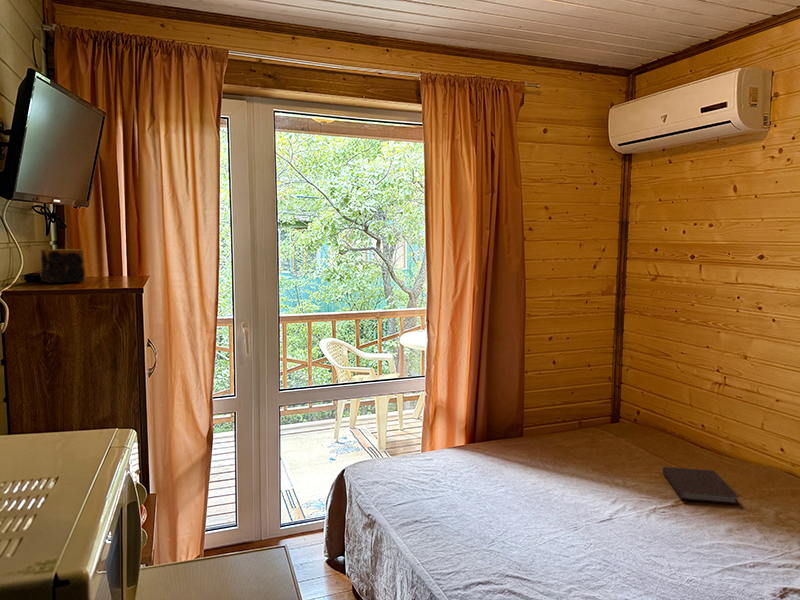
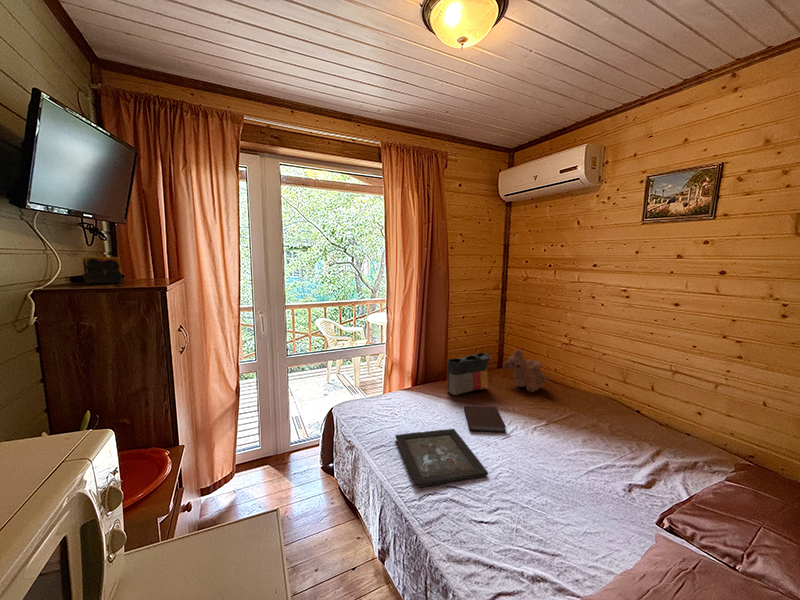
teddy bear: none [610,391,681,459] -> present [503,350,547,392]
tote bag: none [519,394,588,458] -> present [447,353,490,395]
notebook: present [663,467,739,505] -> present [464,406,506,433]
tray: none [435,503,568,574] -> present [395,429,488,488]

